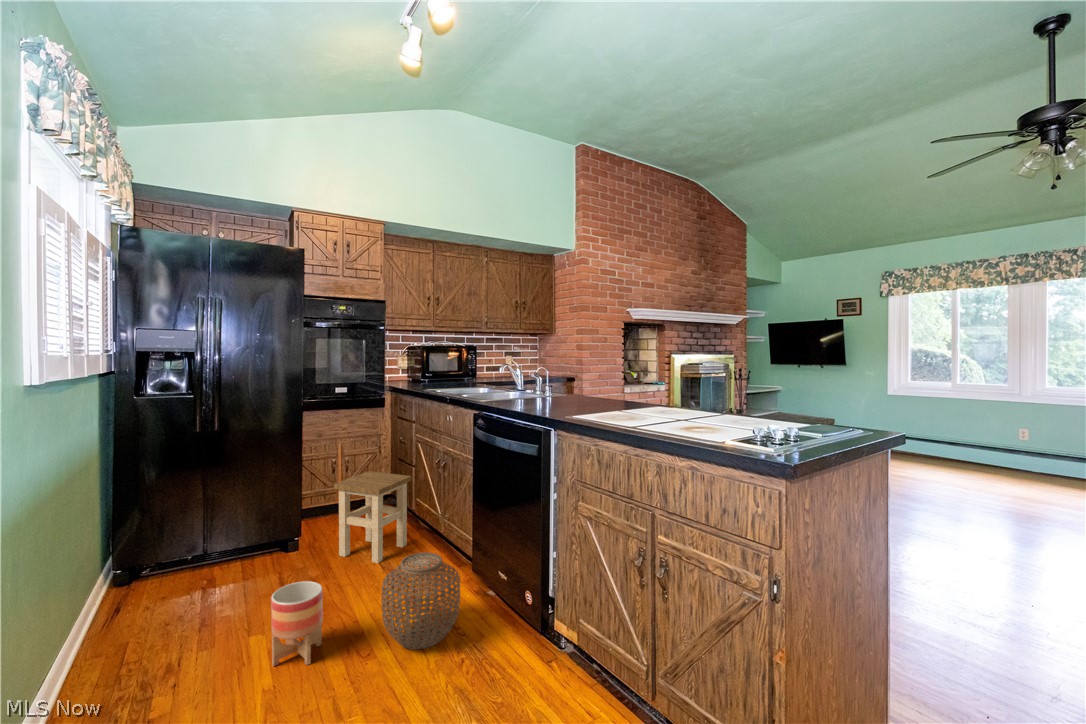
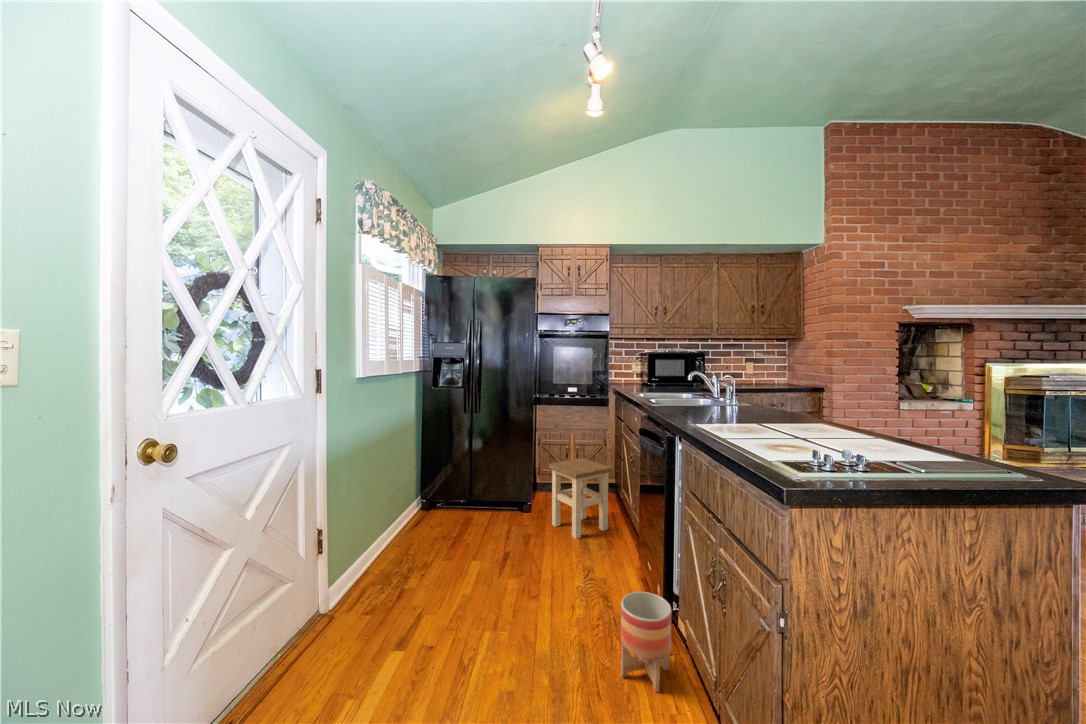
woven basket: present [382,552,460,649] -> none [532,536,603,629]
planter: present [271,581,323,666] -> present [621,592,672,692]

